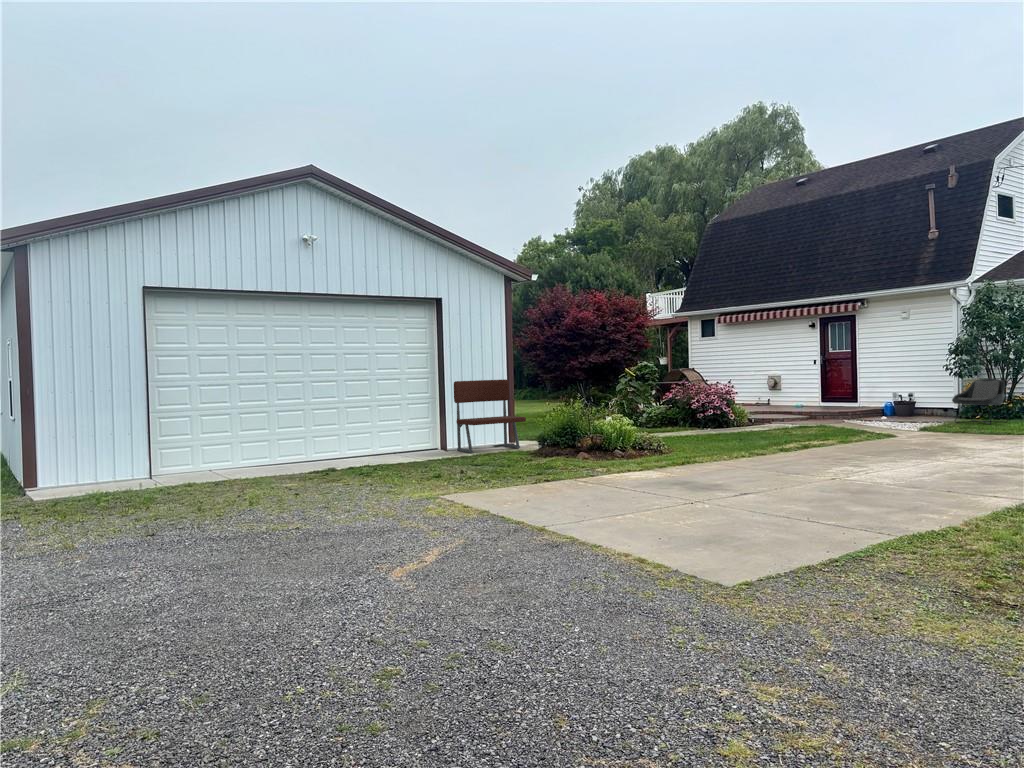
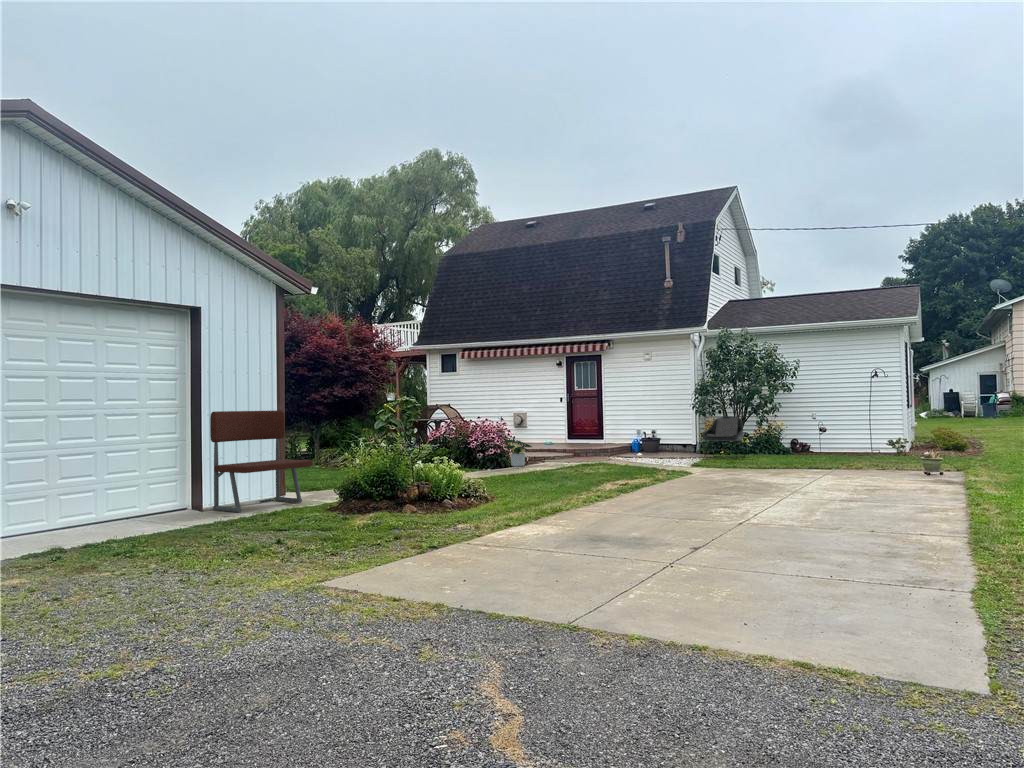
potted plant: none [724,402,755,427] -> present [503,439,532,467]

